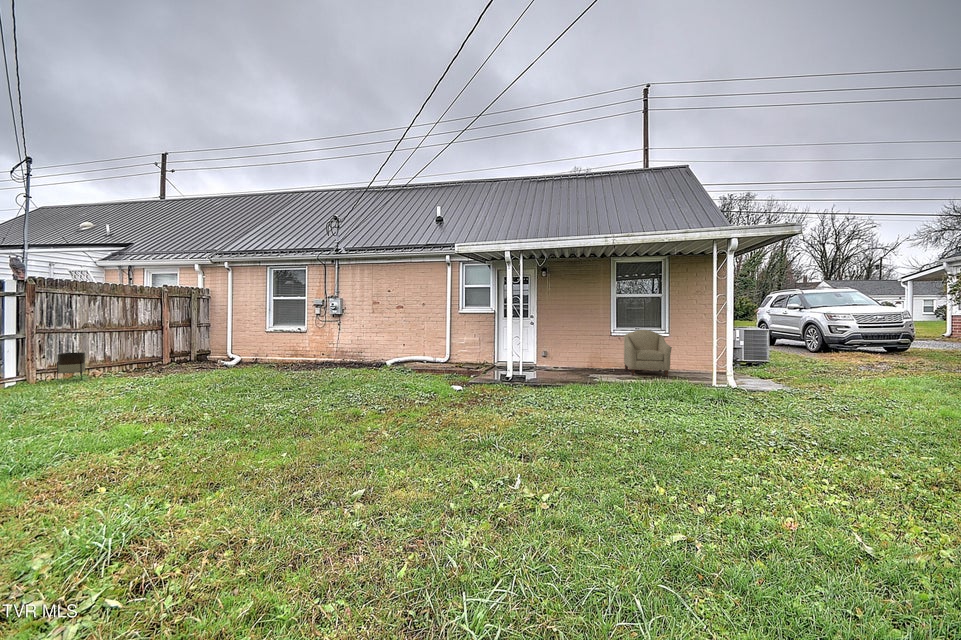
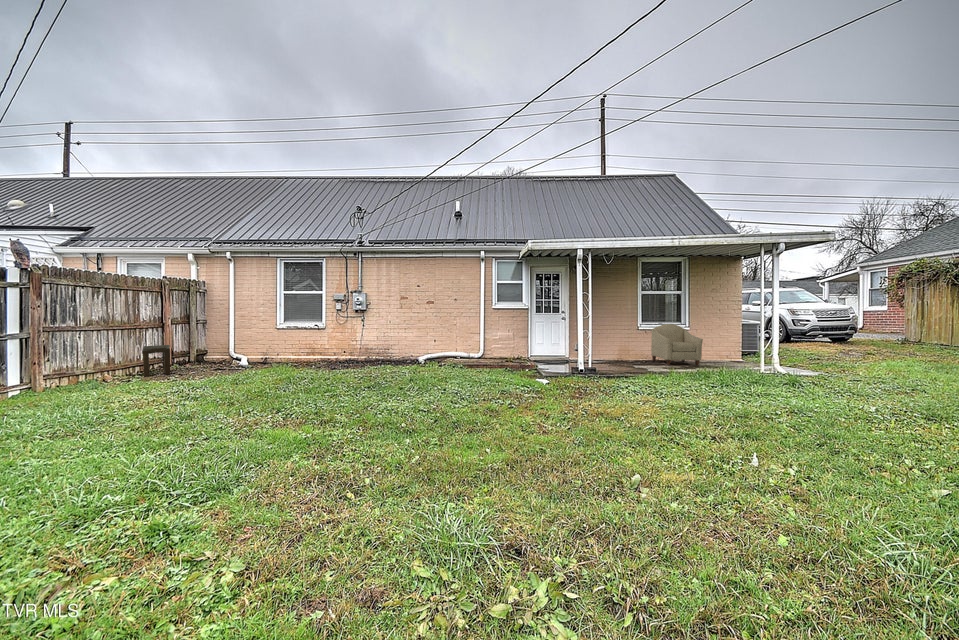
bench: none [129,345,162,373] -> present [142,345,170,377]
planter: present [57,352,85,381] -> none [66,354,99,389]

